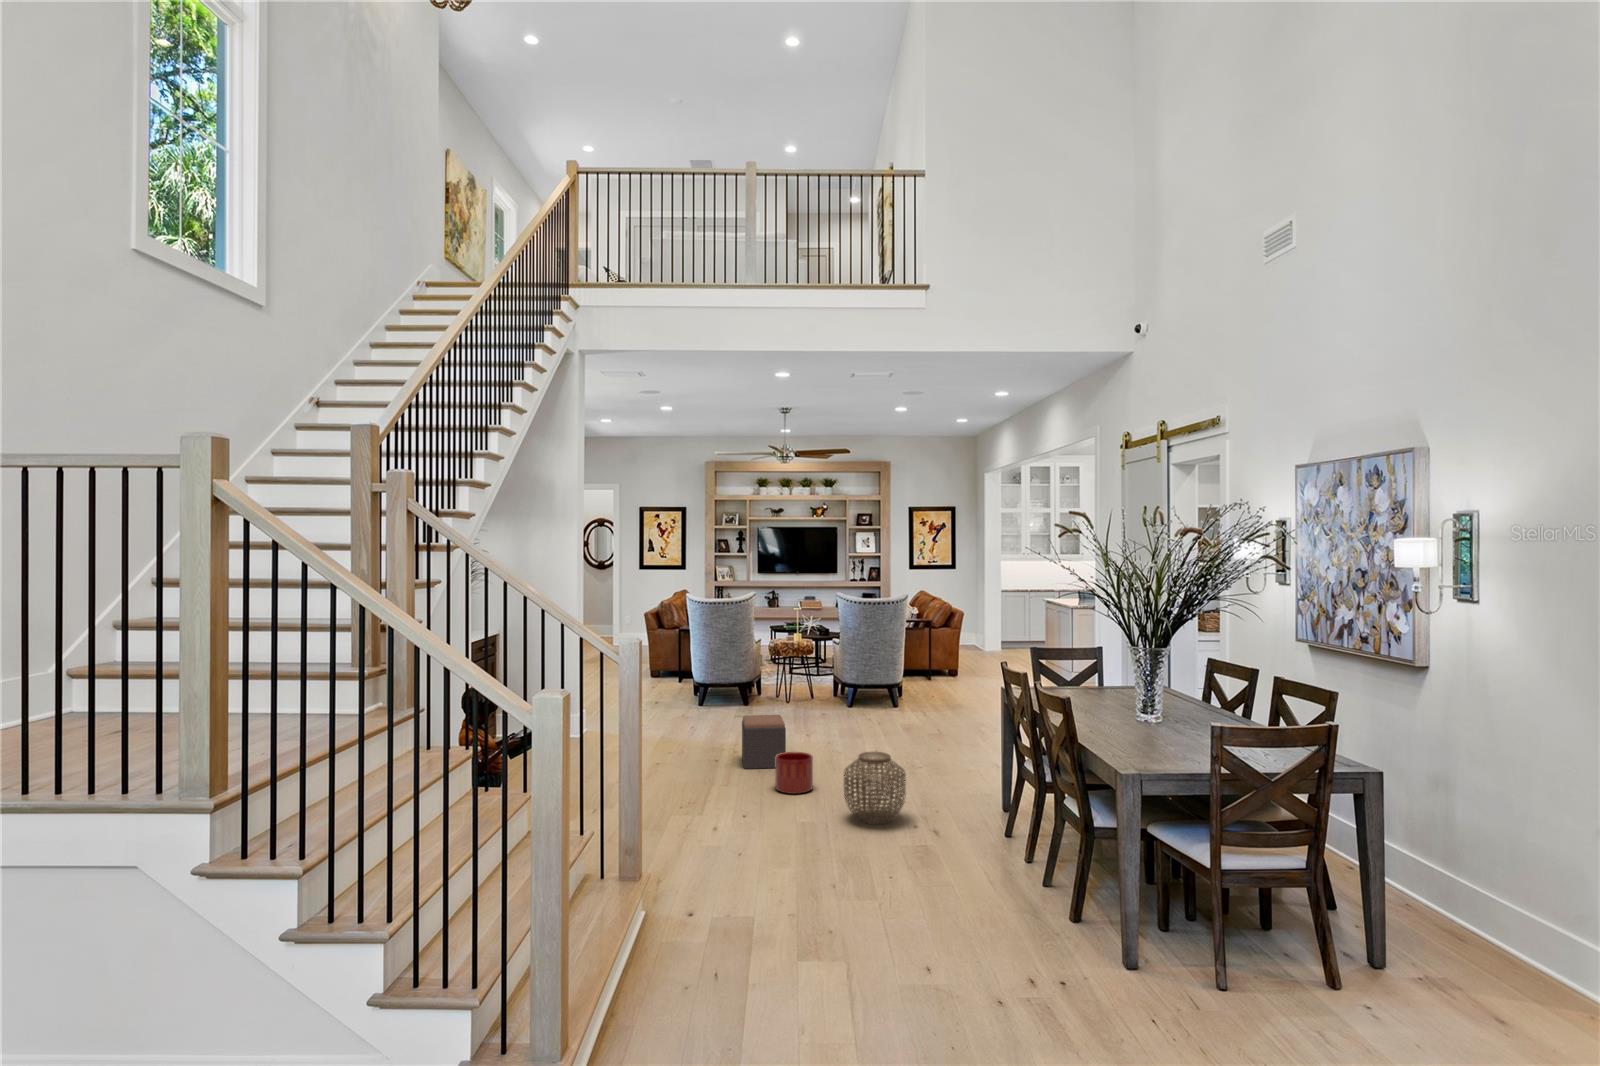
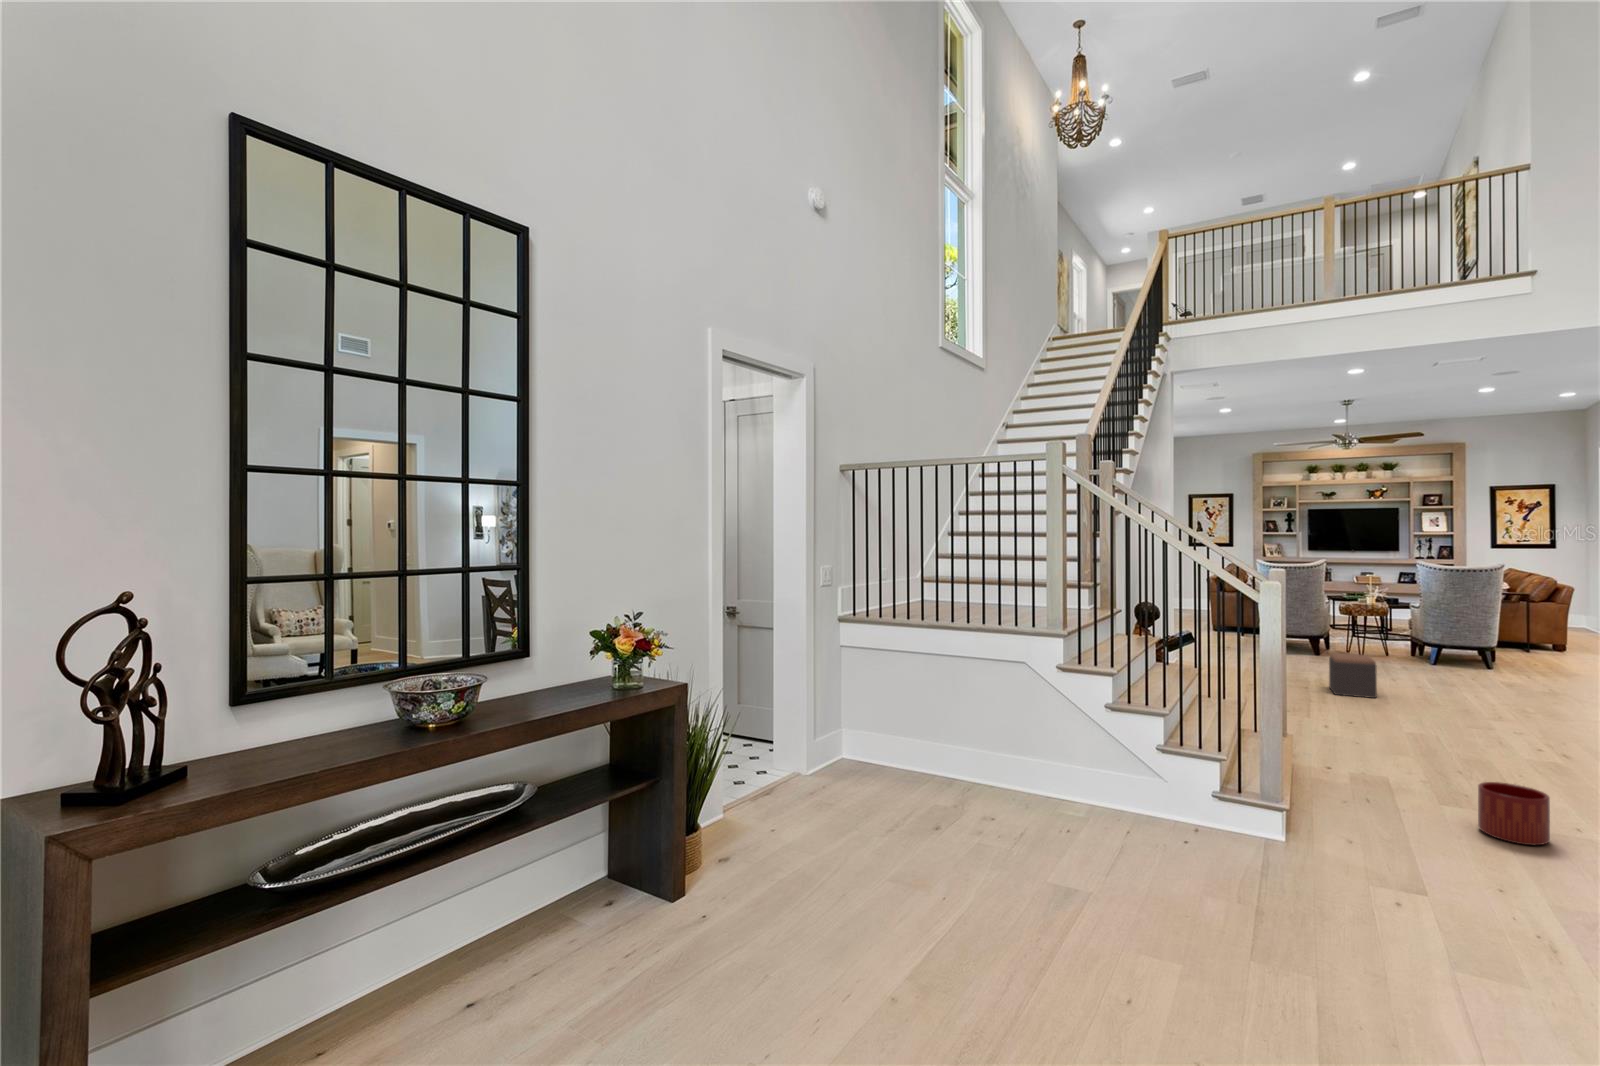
planter: present [775,752,813,794] -> present [1478,782,1550,845]
woven basket: present [844,752,906,824] -> none [1452,683,1523,744]

